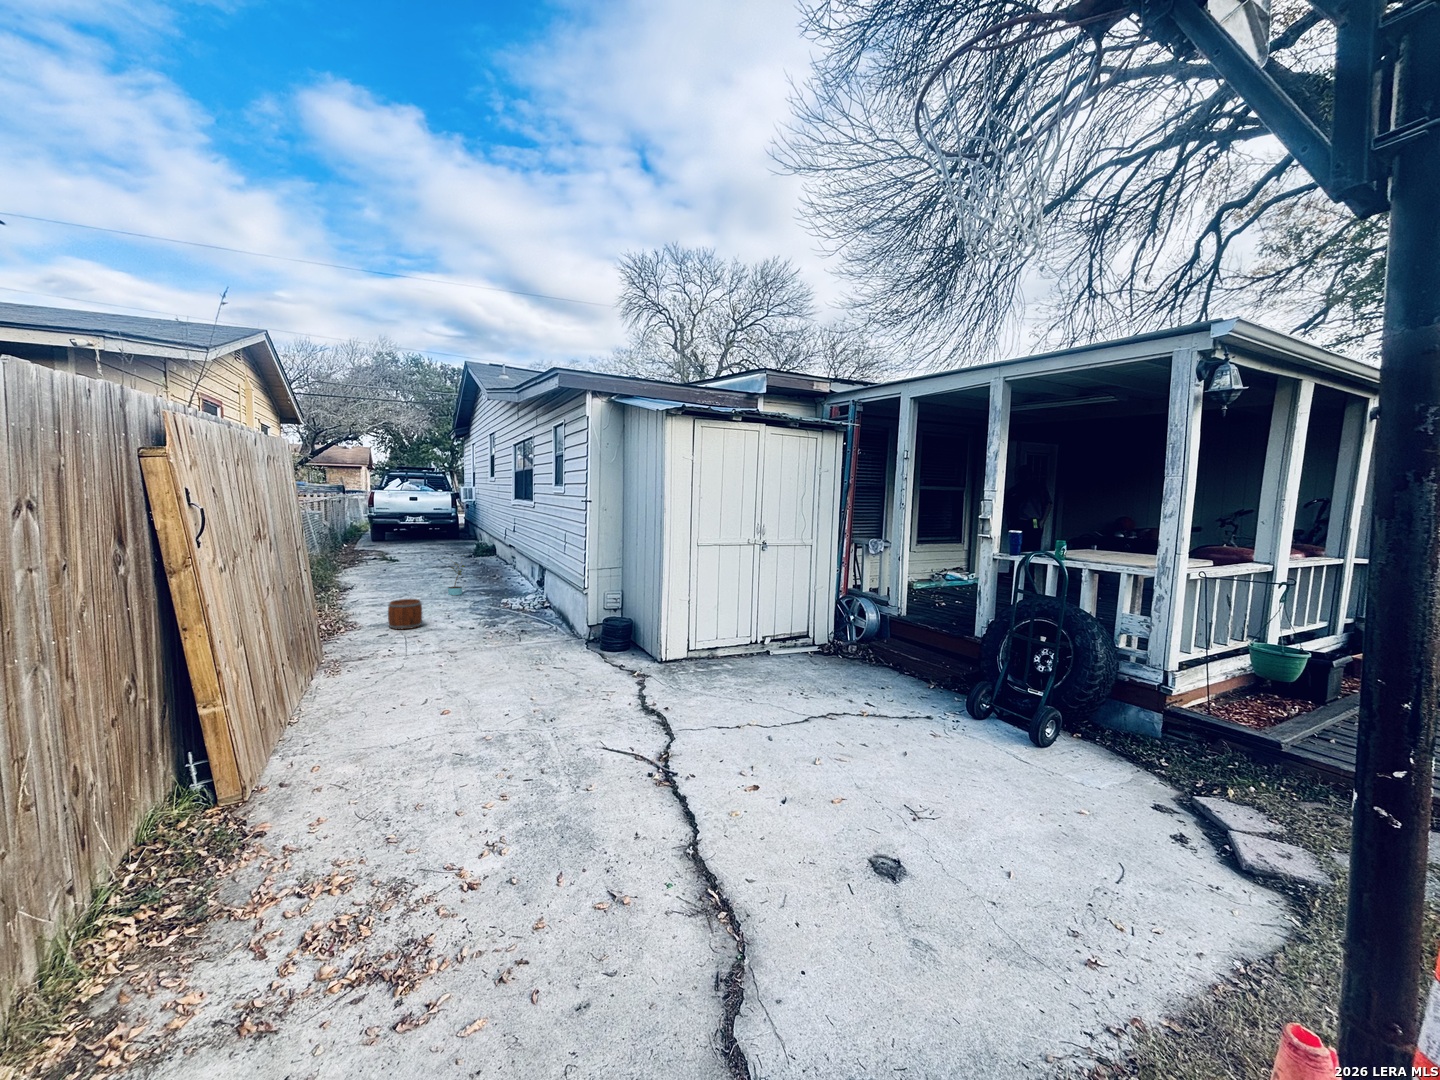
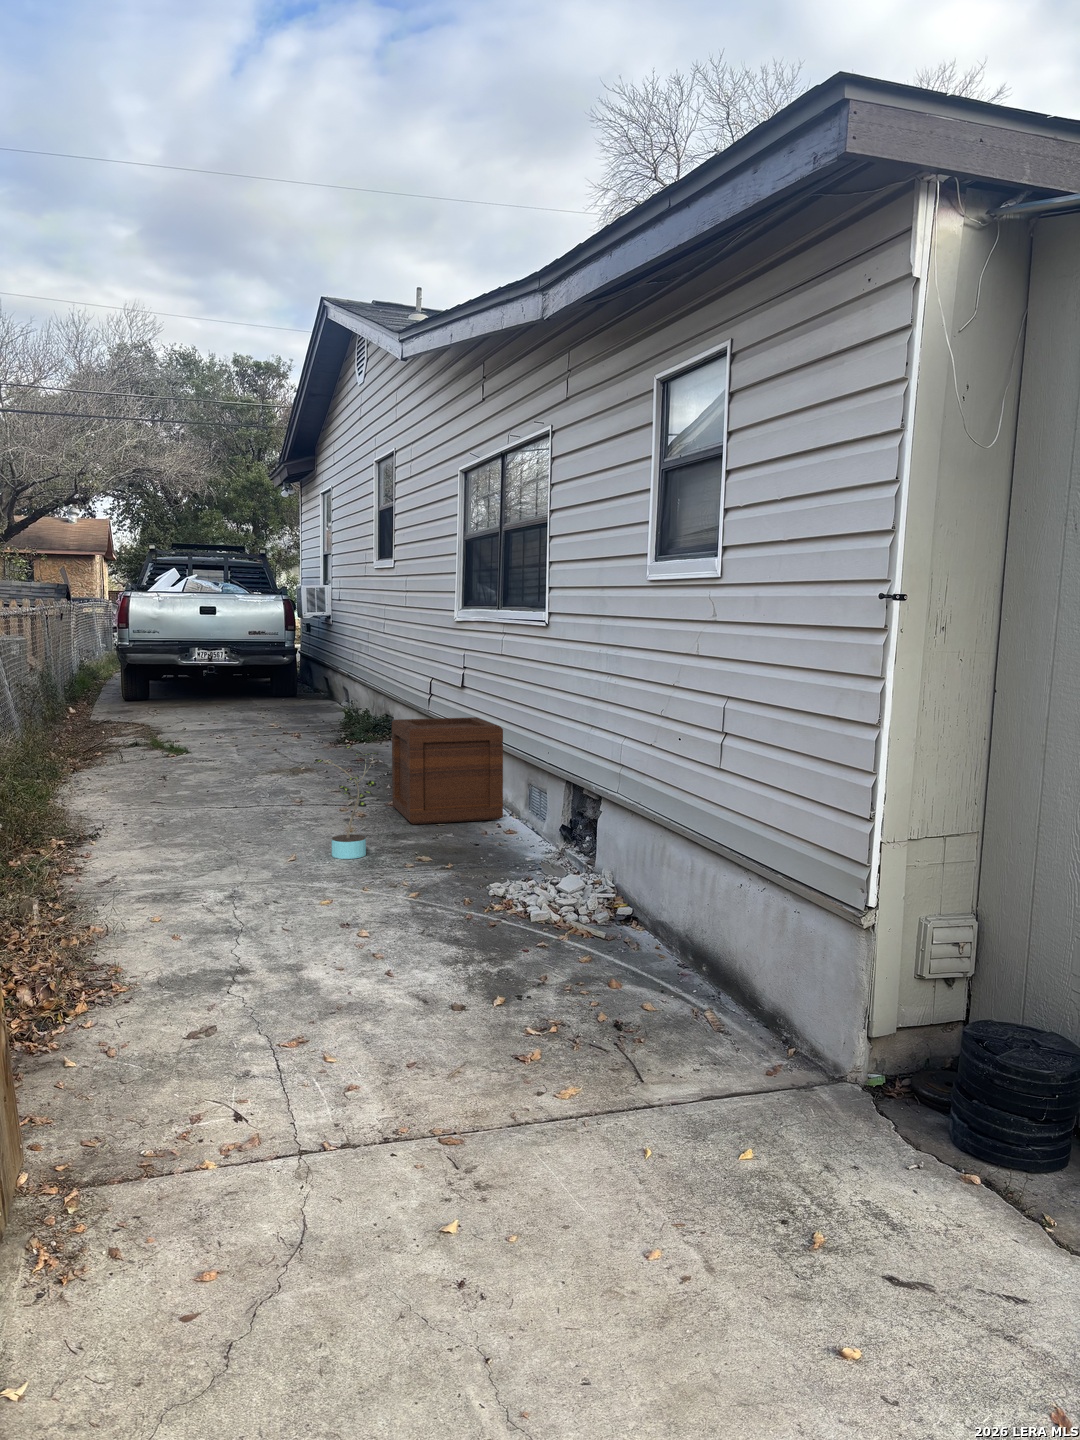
wooden crate: none [481,544,525,585] -> present [392,717,503,824]
bucket: present [388,599,422,629] -> none [210,903,306,1006]

